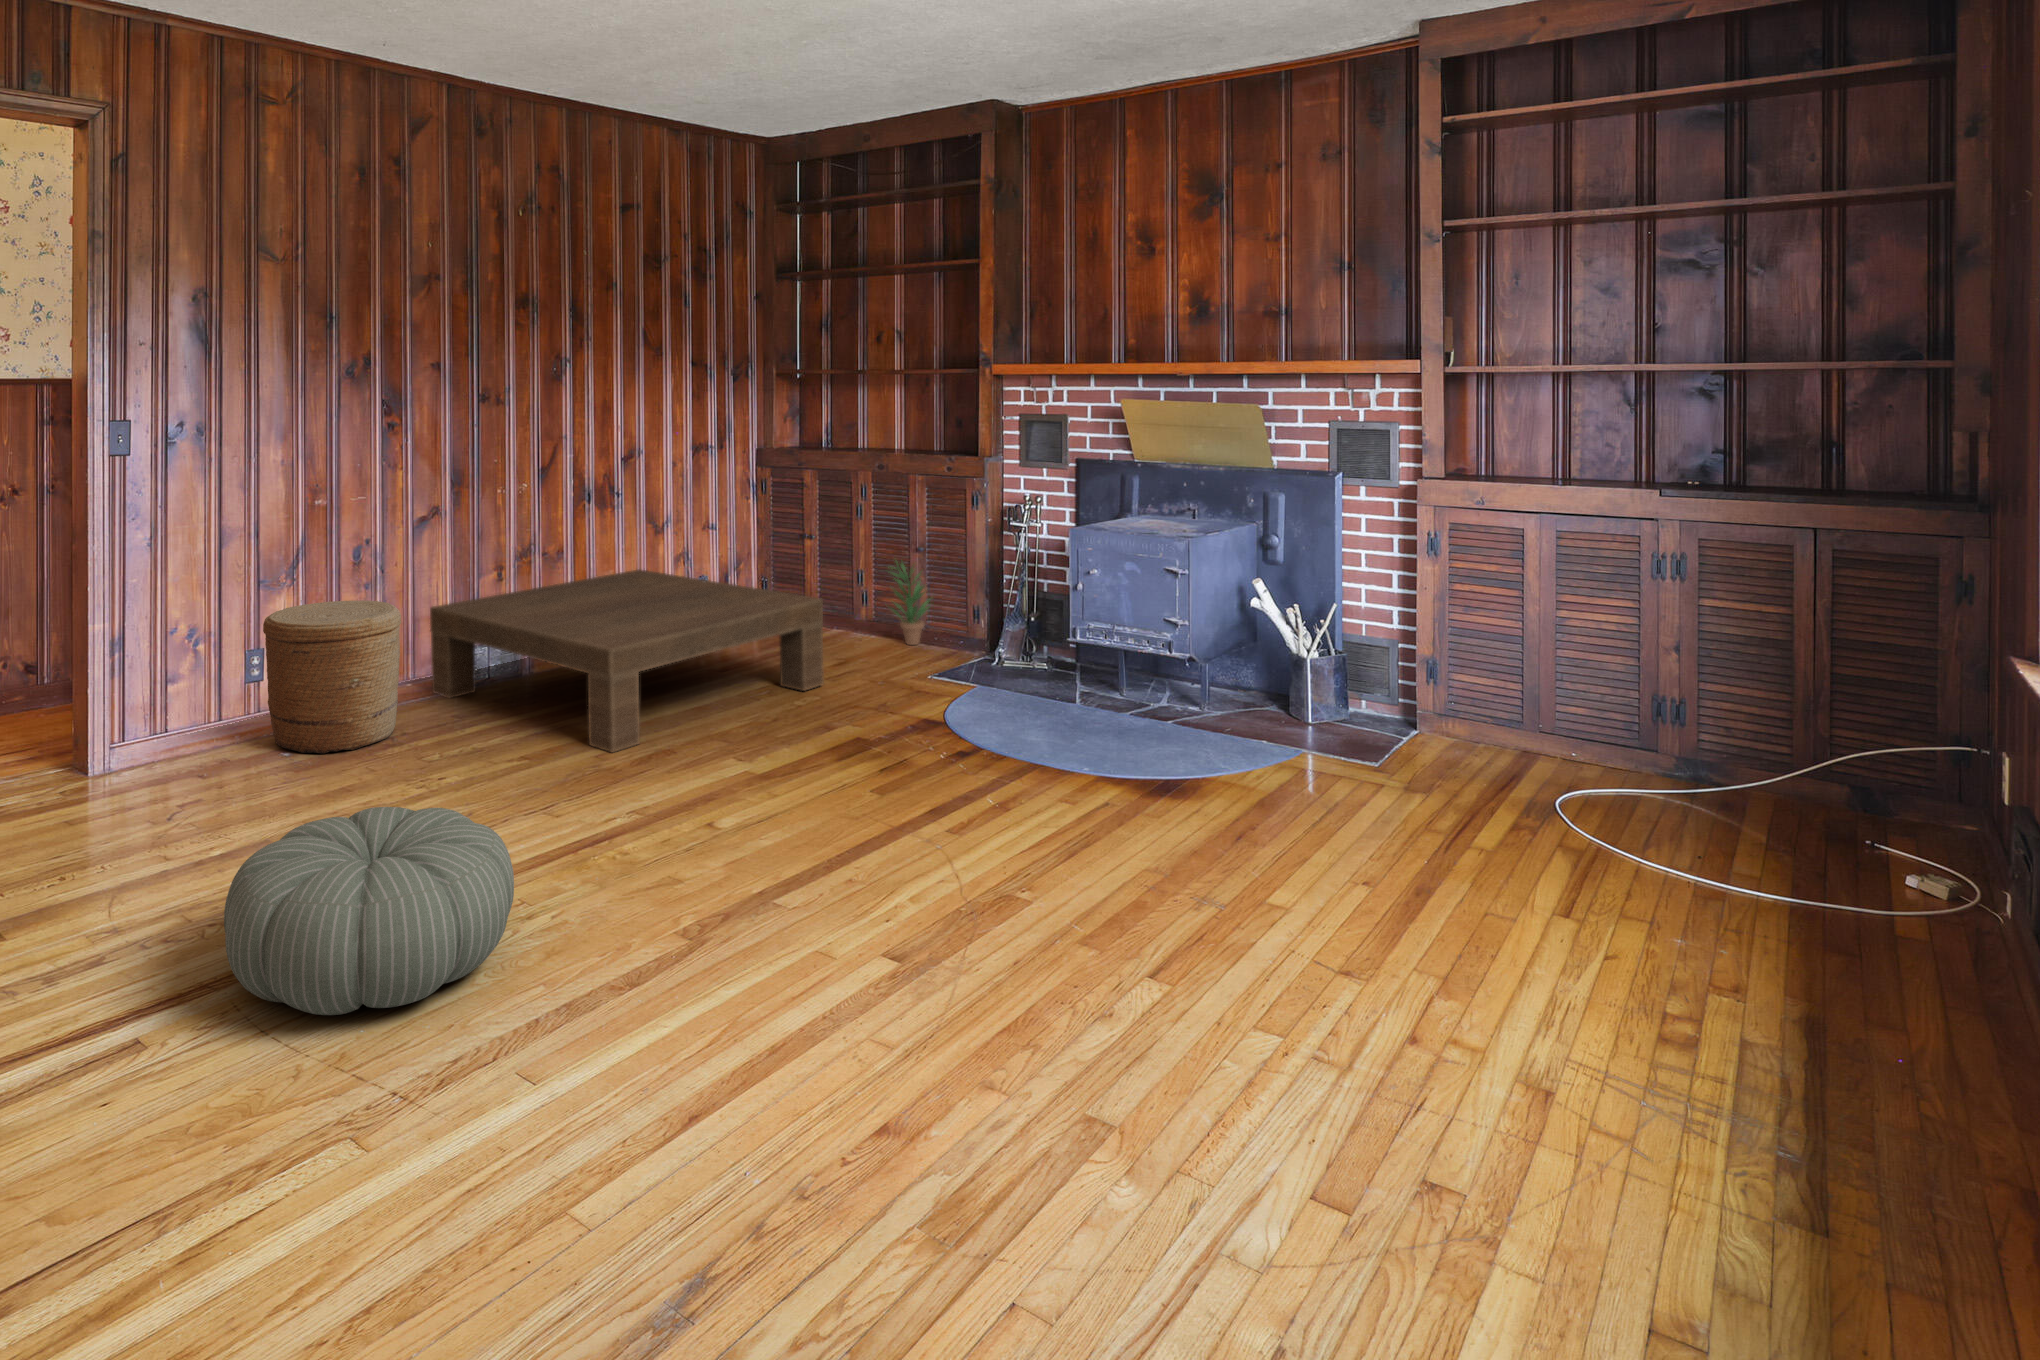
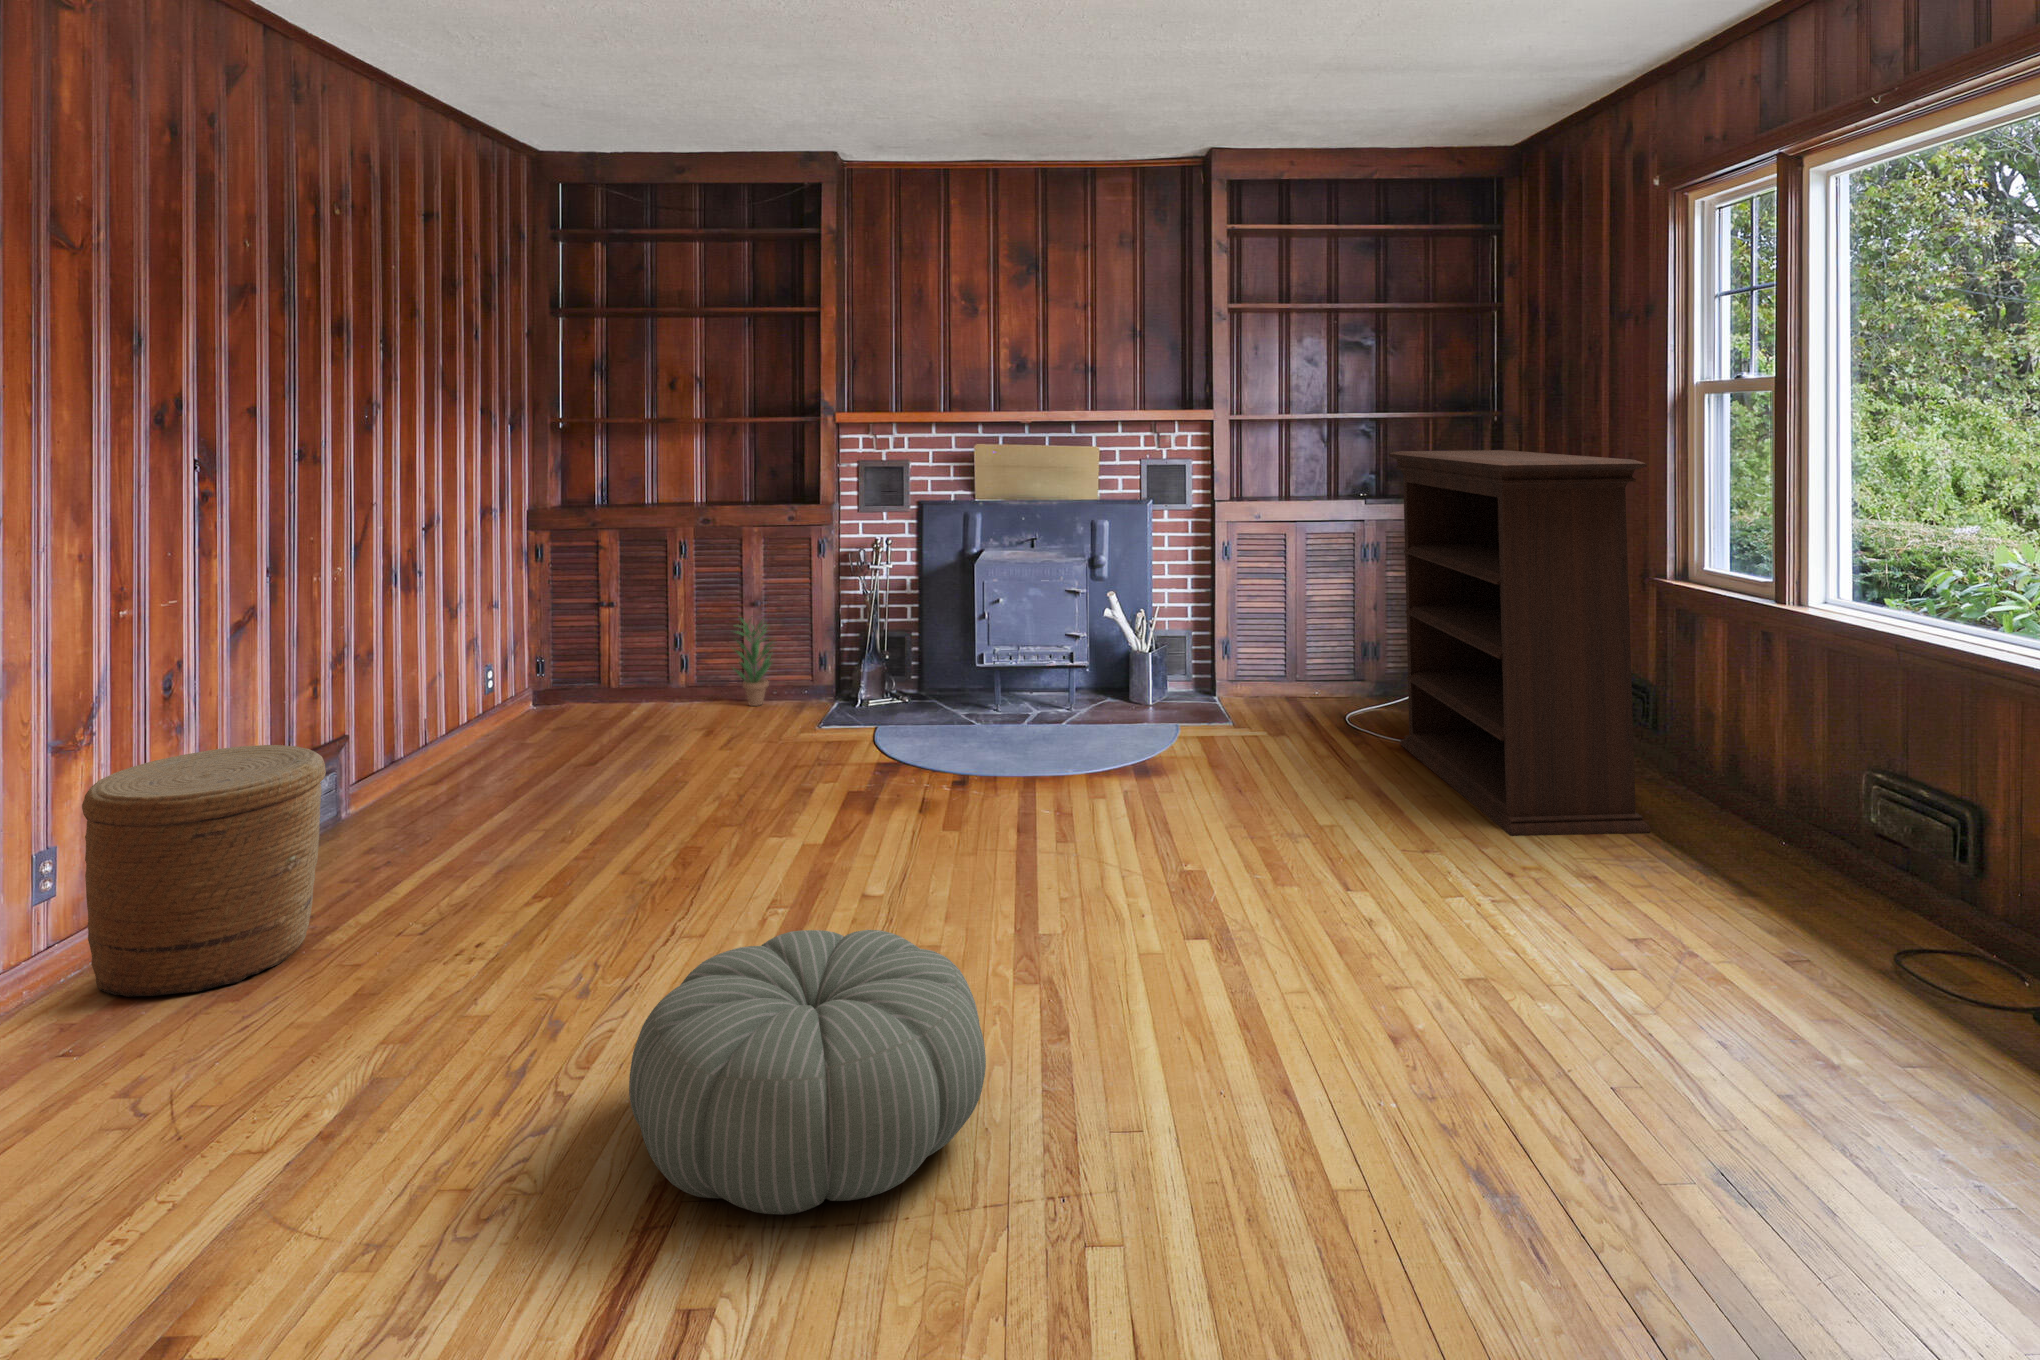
bookshelf: none [1476,425,1787,1092] -> present [1389,450,1651,836]
coffee table: present [430,569,824,752] -> none [250,662,746,875]

